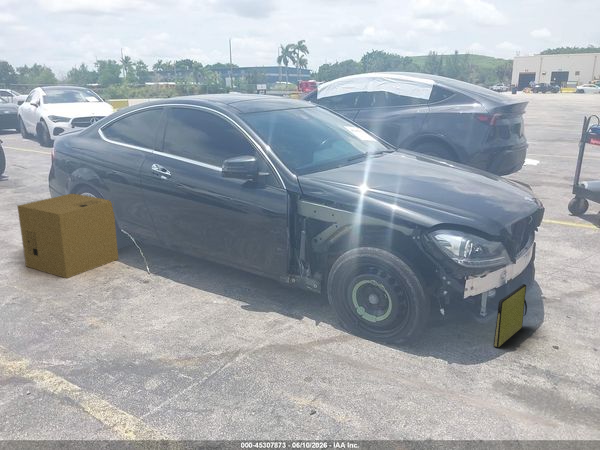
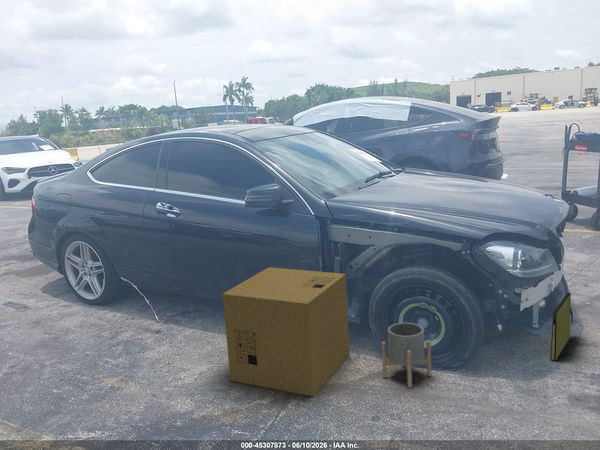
cardboard box: present [17,194,118,278] -> present [223,267,350,396]
planter: none [330,297,376,358] -> present [382,323,431,388]

